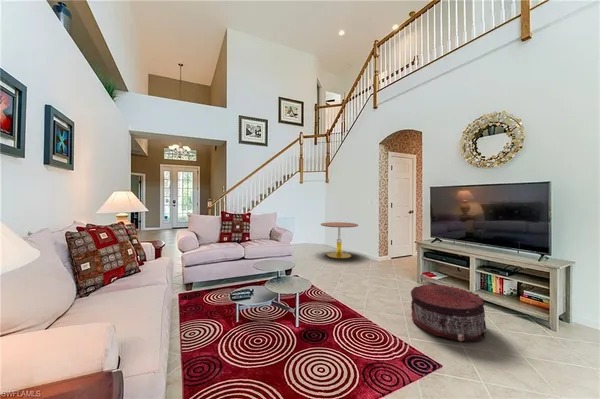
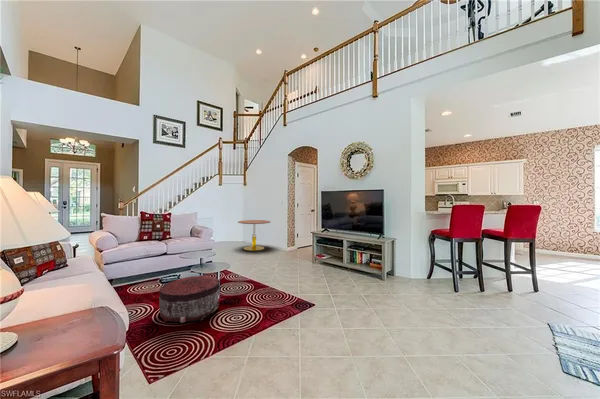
pouf: present [411,285,486,341] -> present [159,276,220,323]

